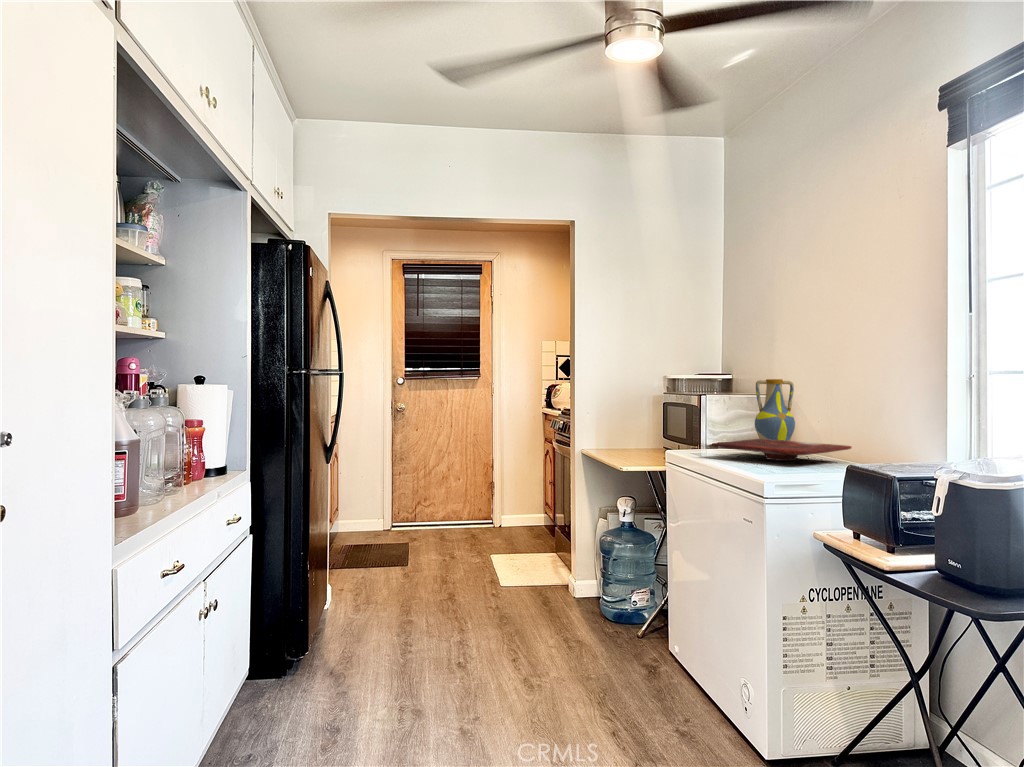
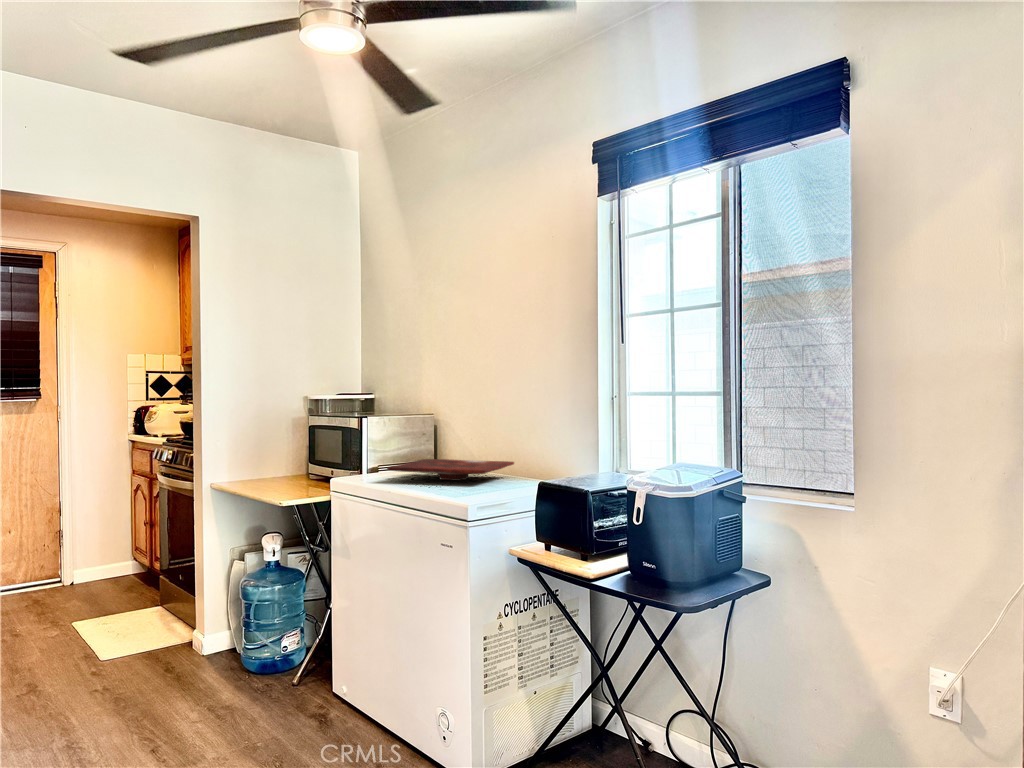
vase: present [755,379,795,441] -> none [412,399,450,468]

